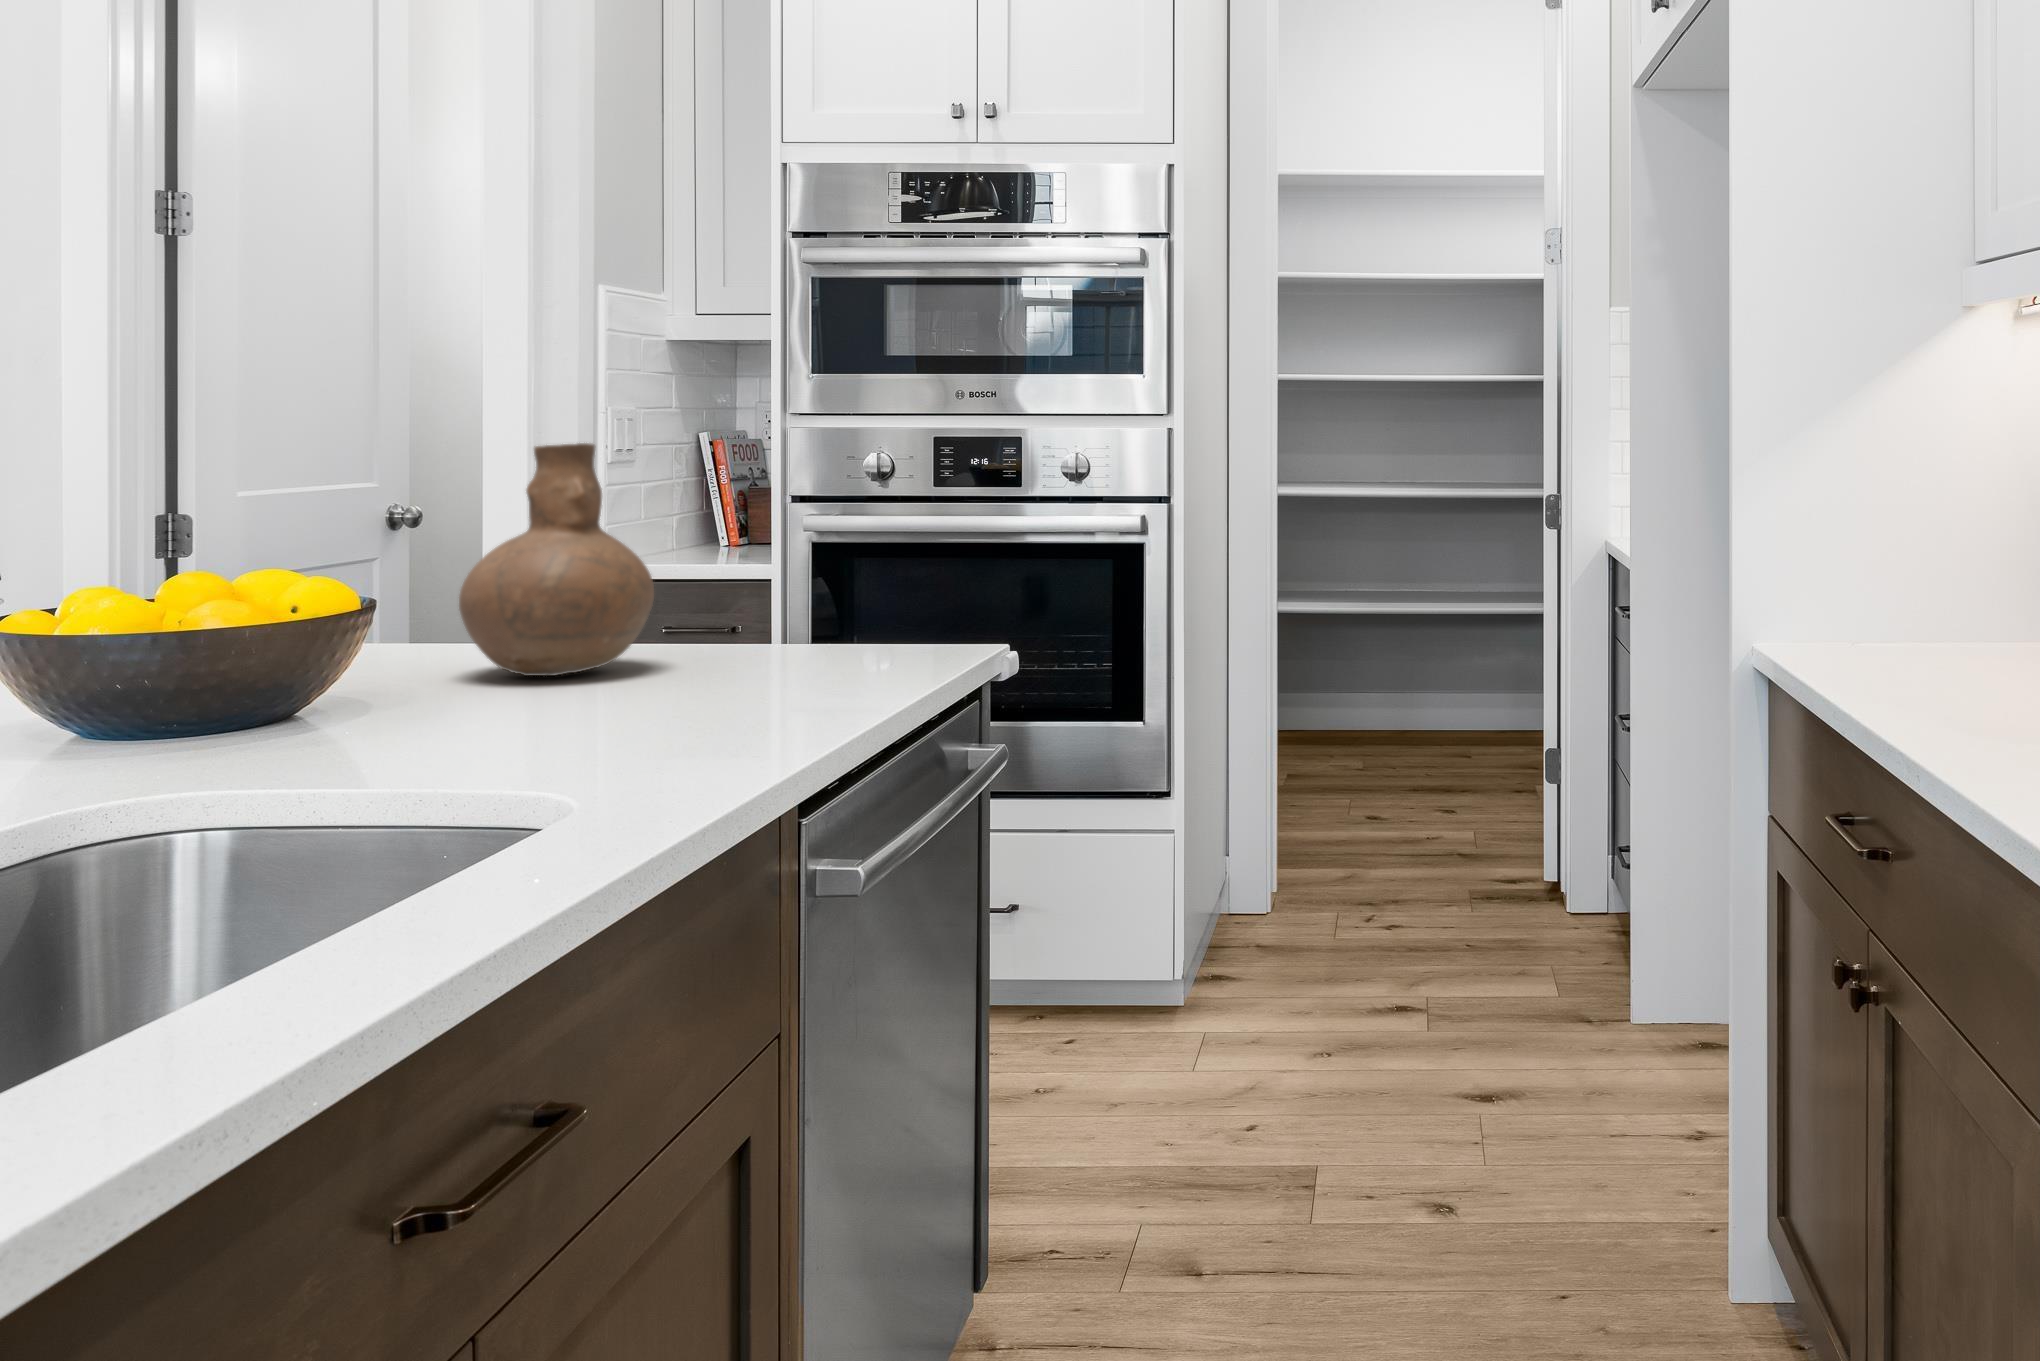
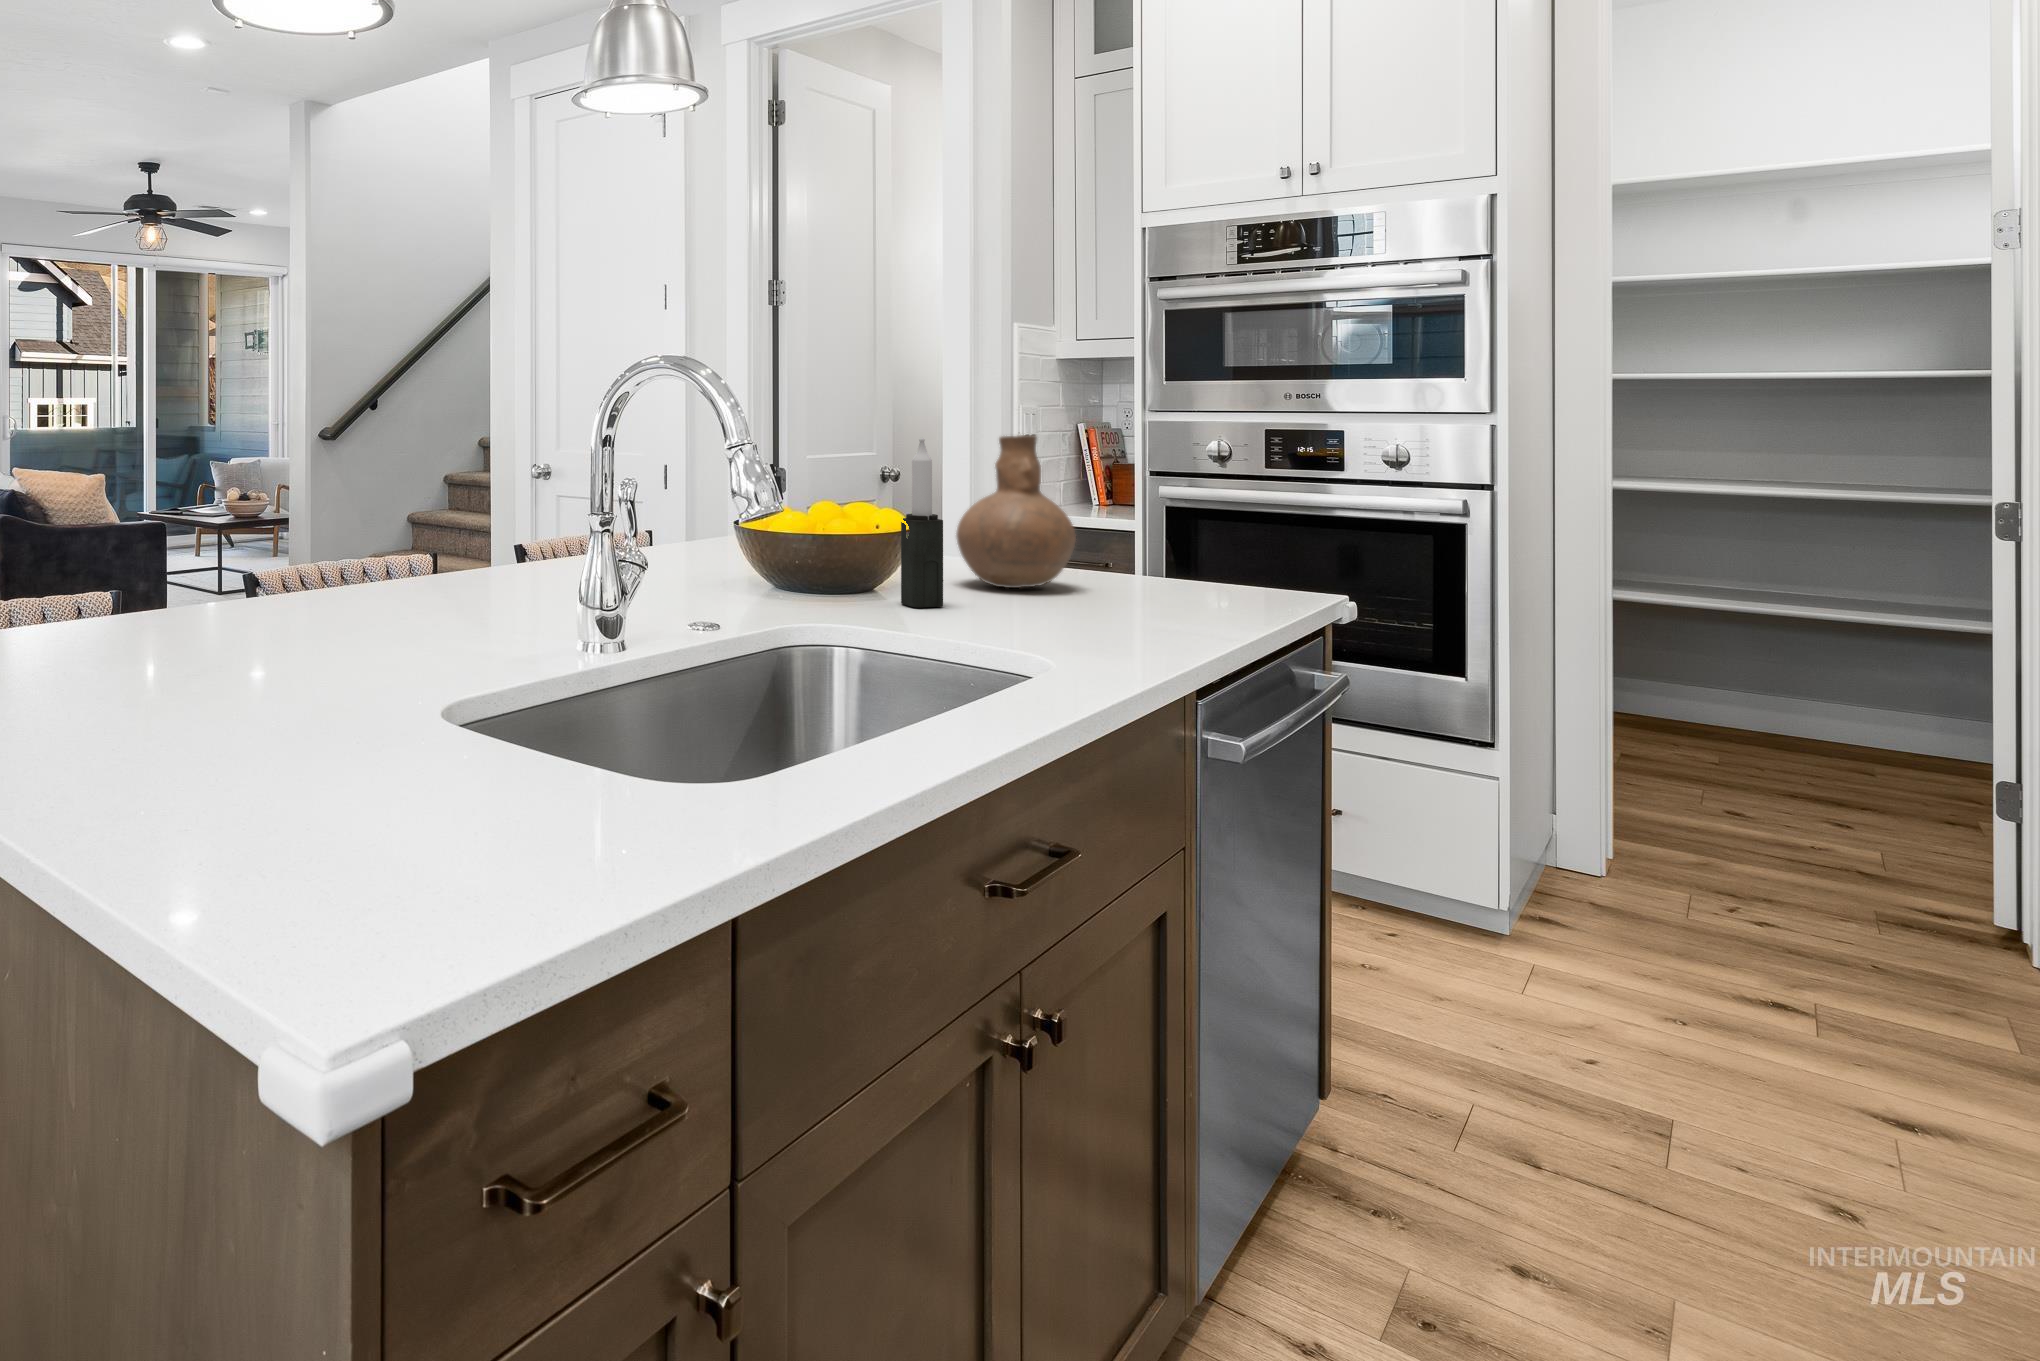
candle: none [340,447,419,727] -> present [901,437,943,608]

